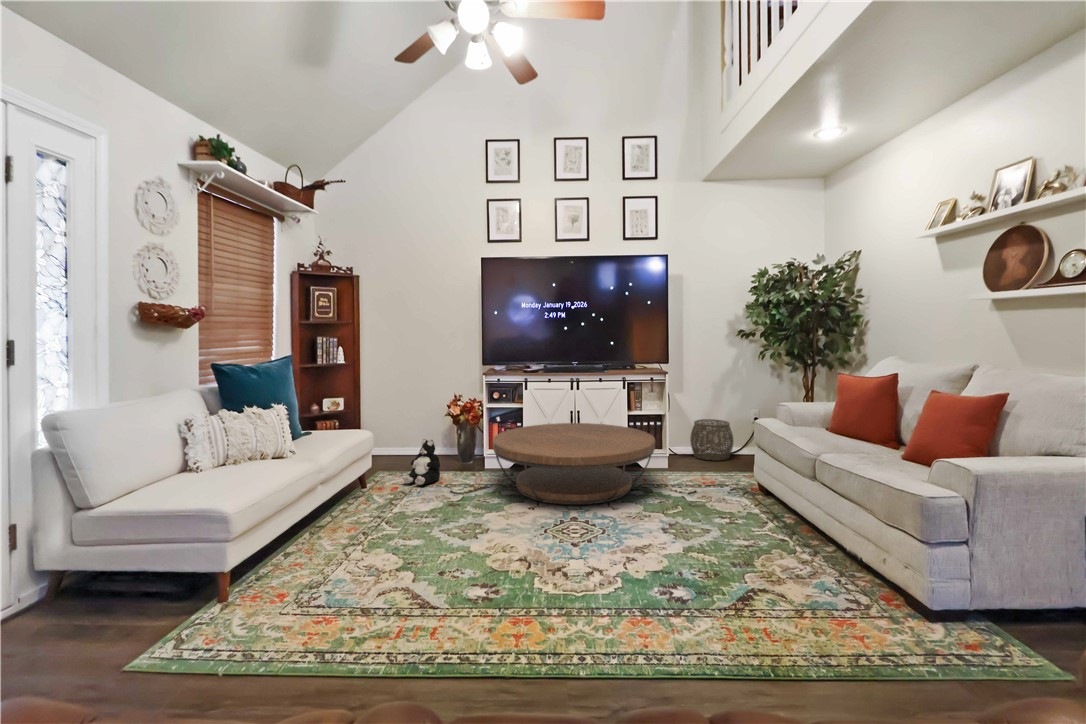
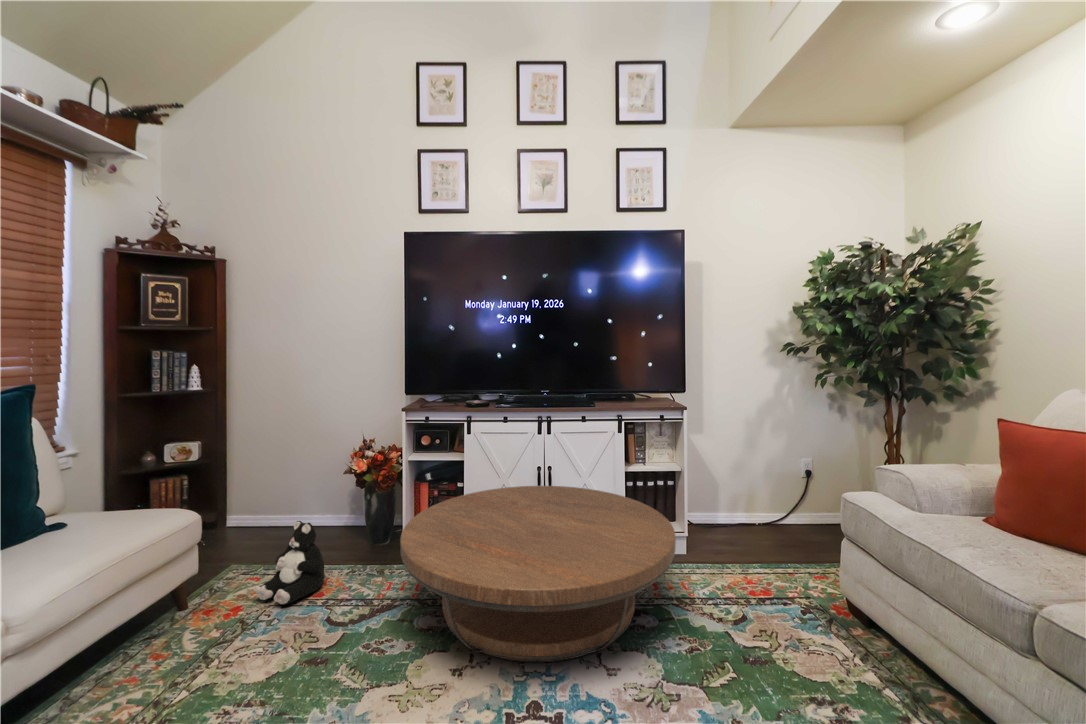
woven basket: present [690,419,733,461] -> none [713,471,779,538]

